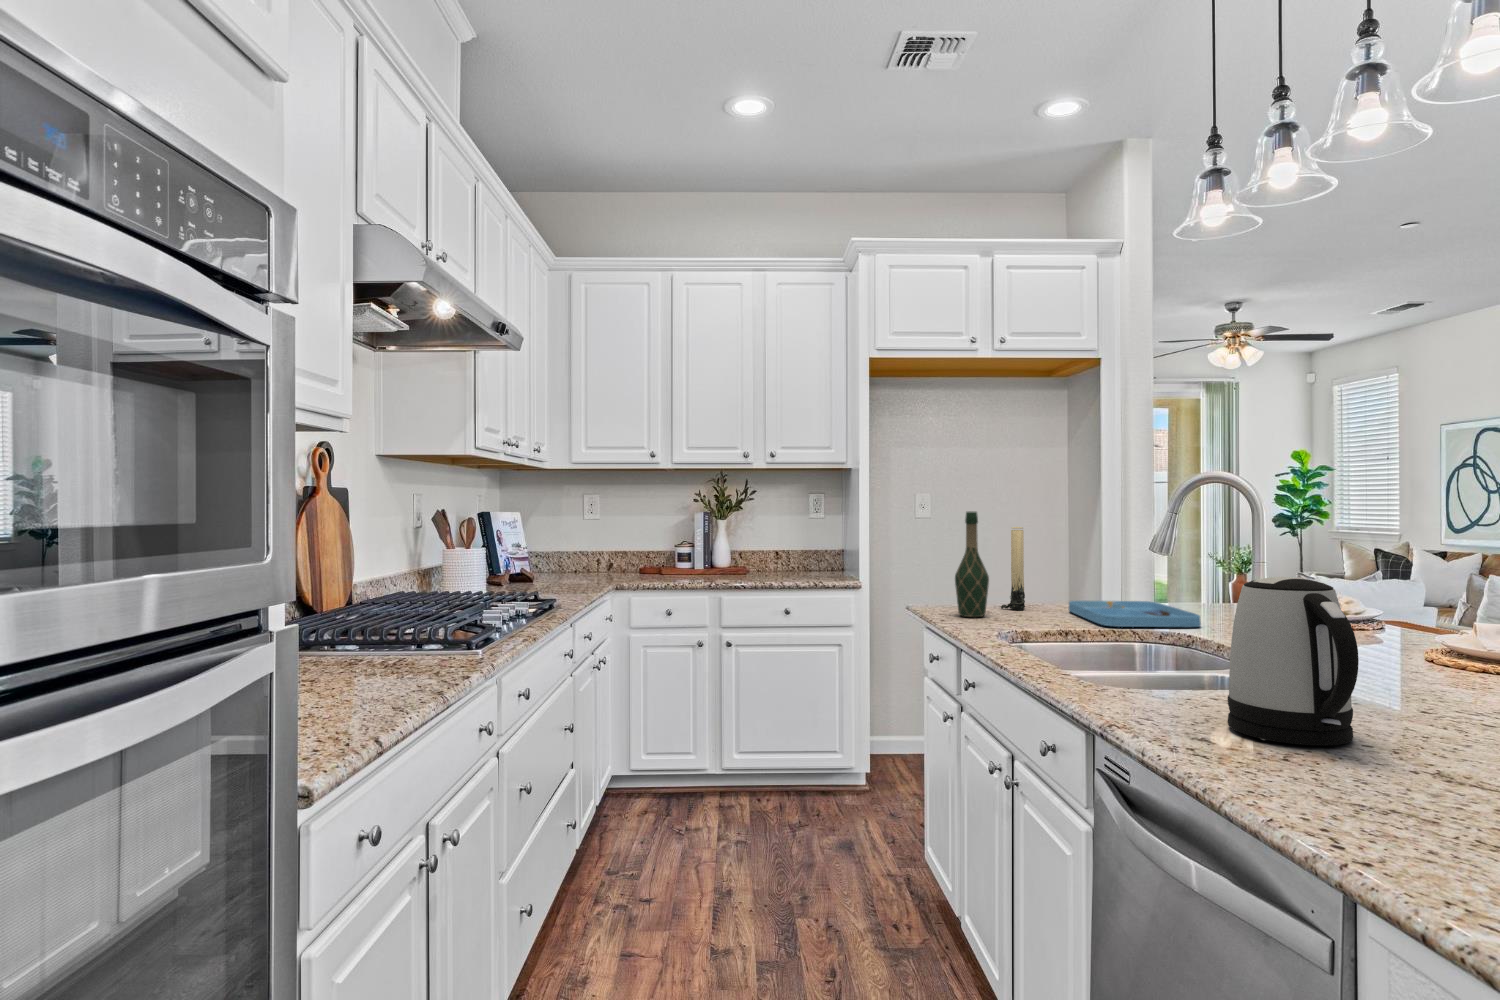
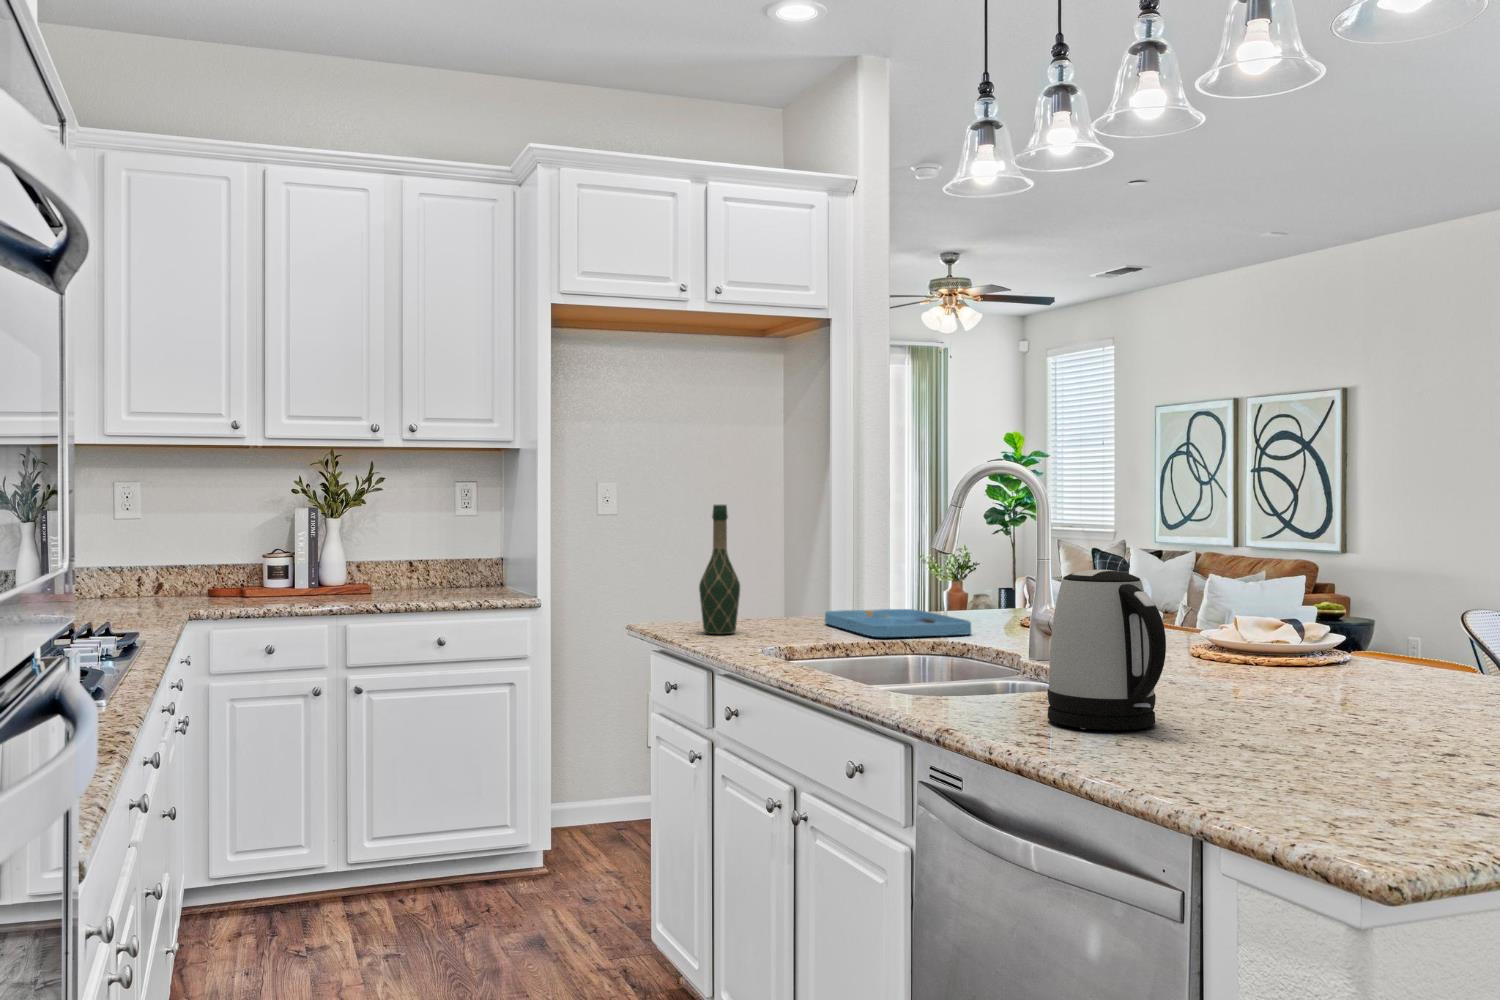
candle: present [1001,527,1025,610] -> none [746,523,775,624]

